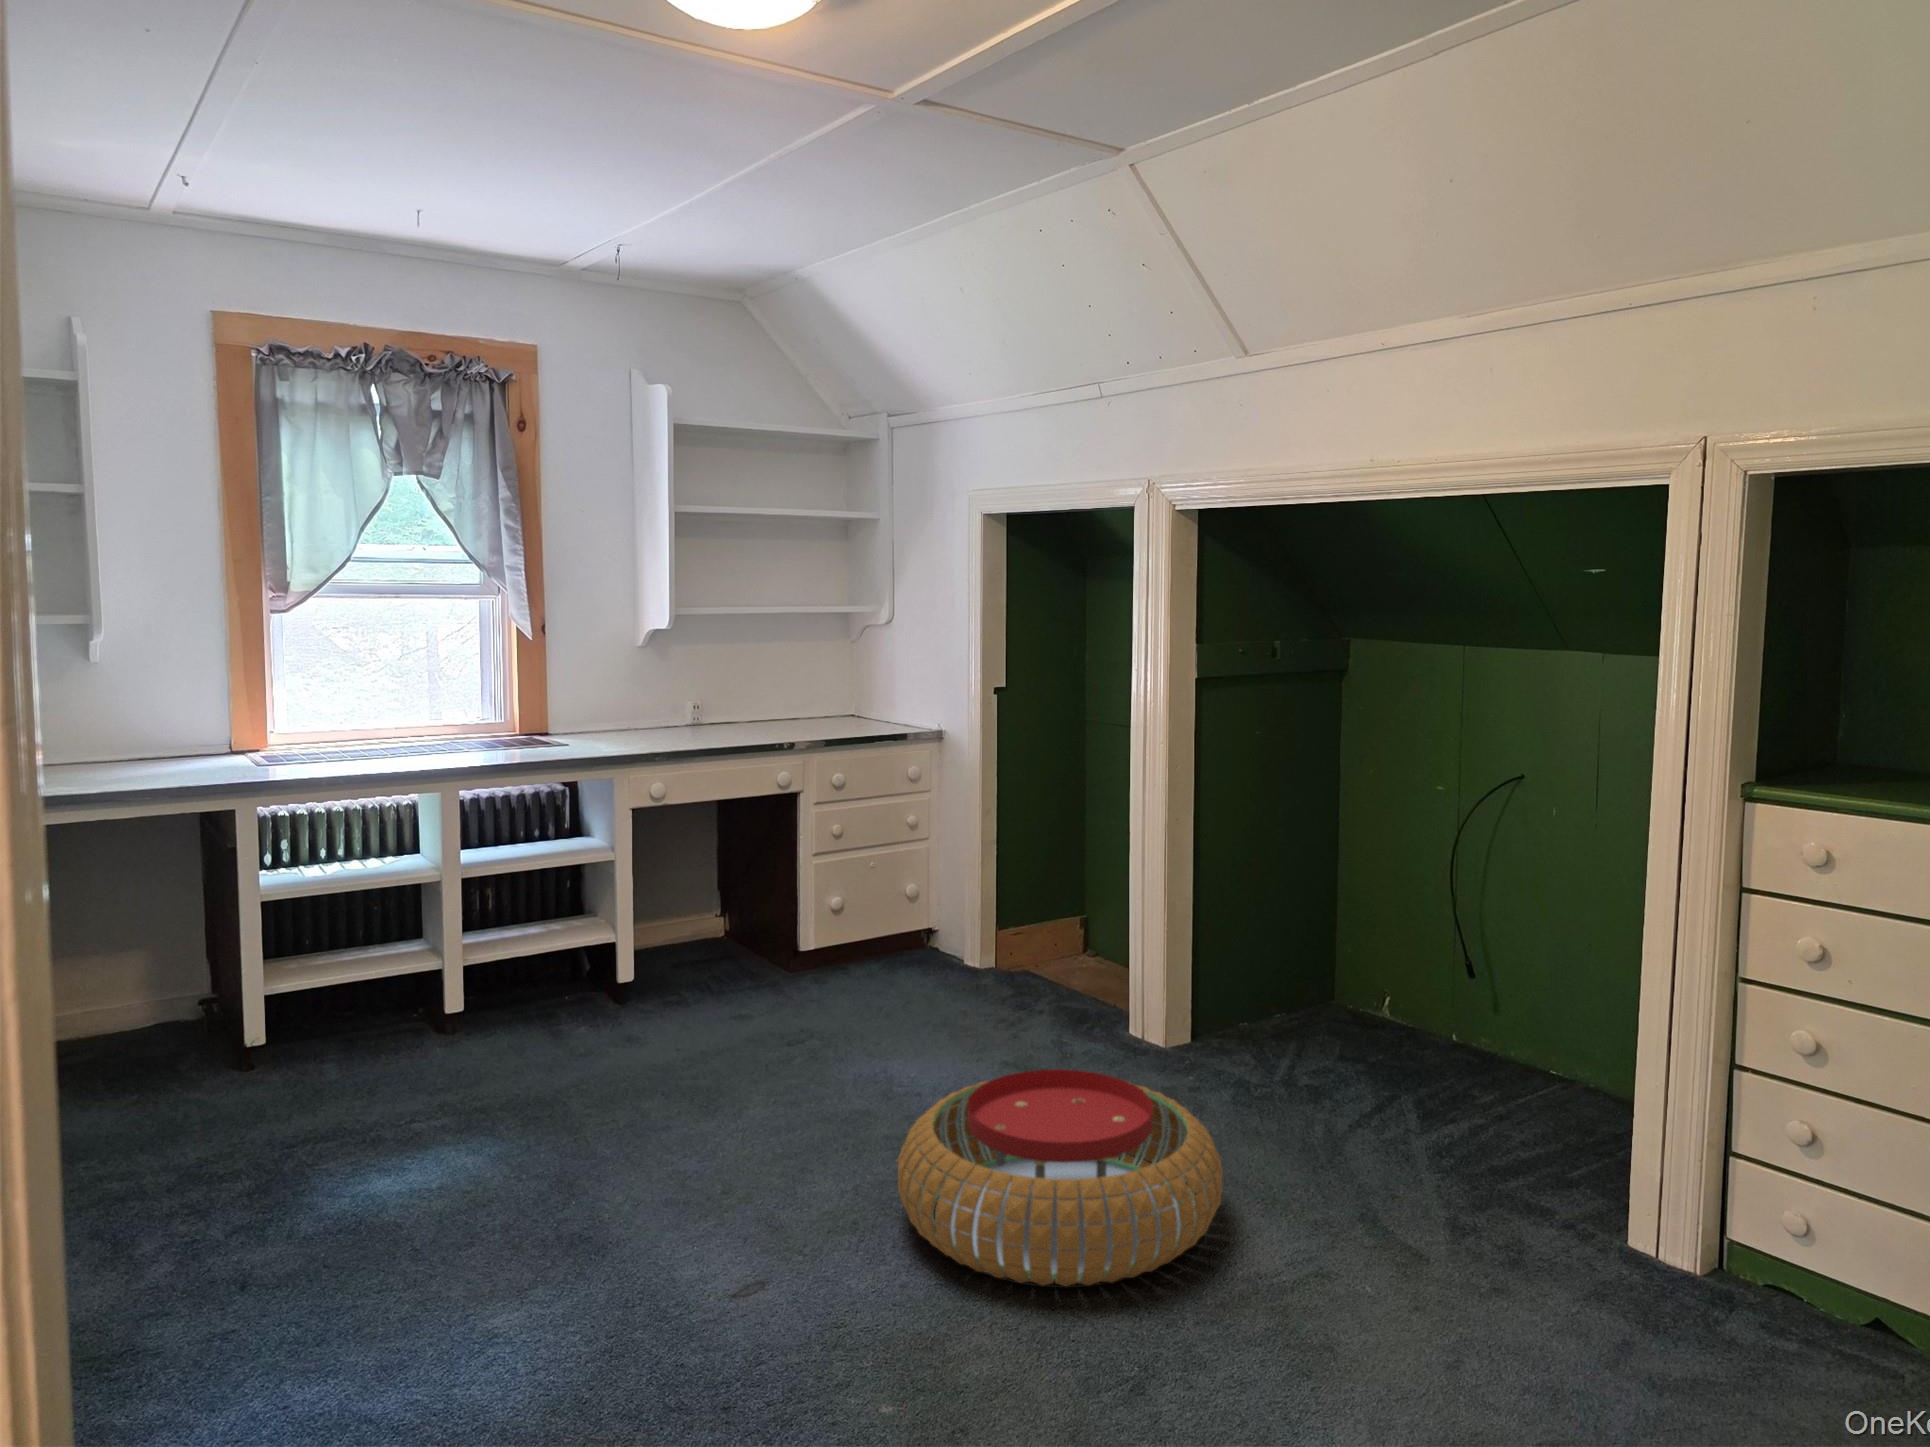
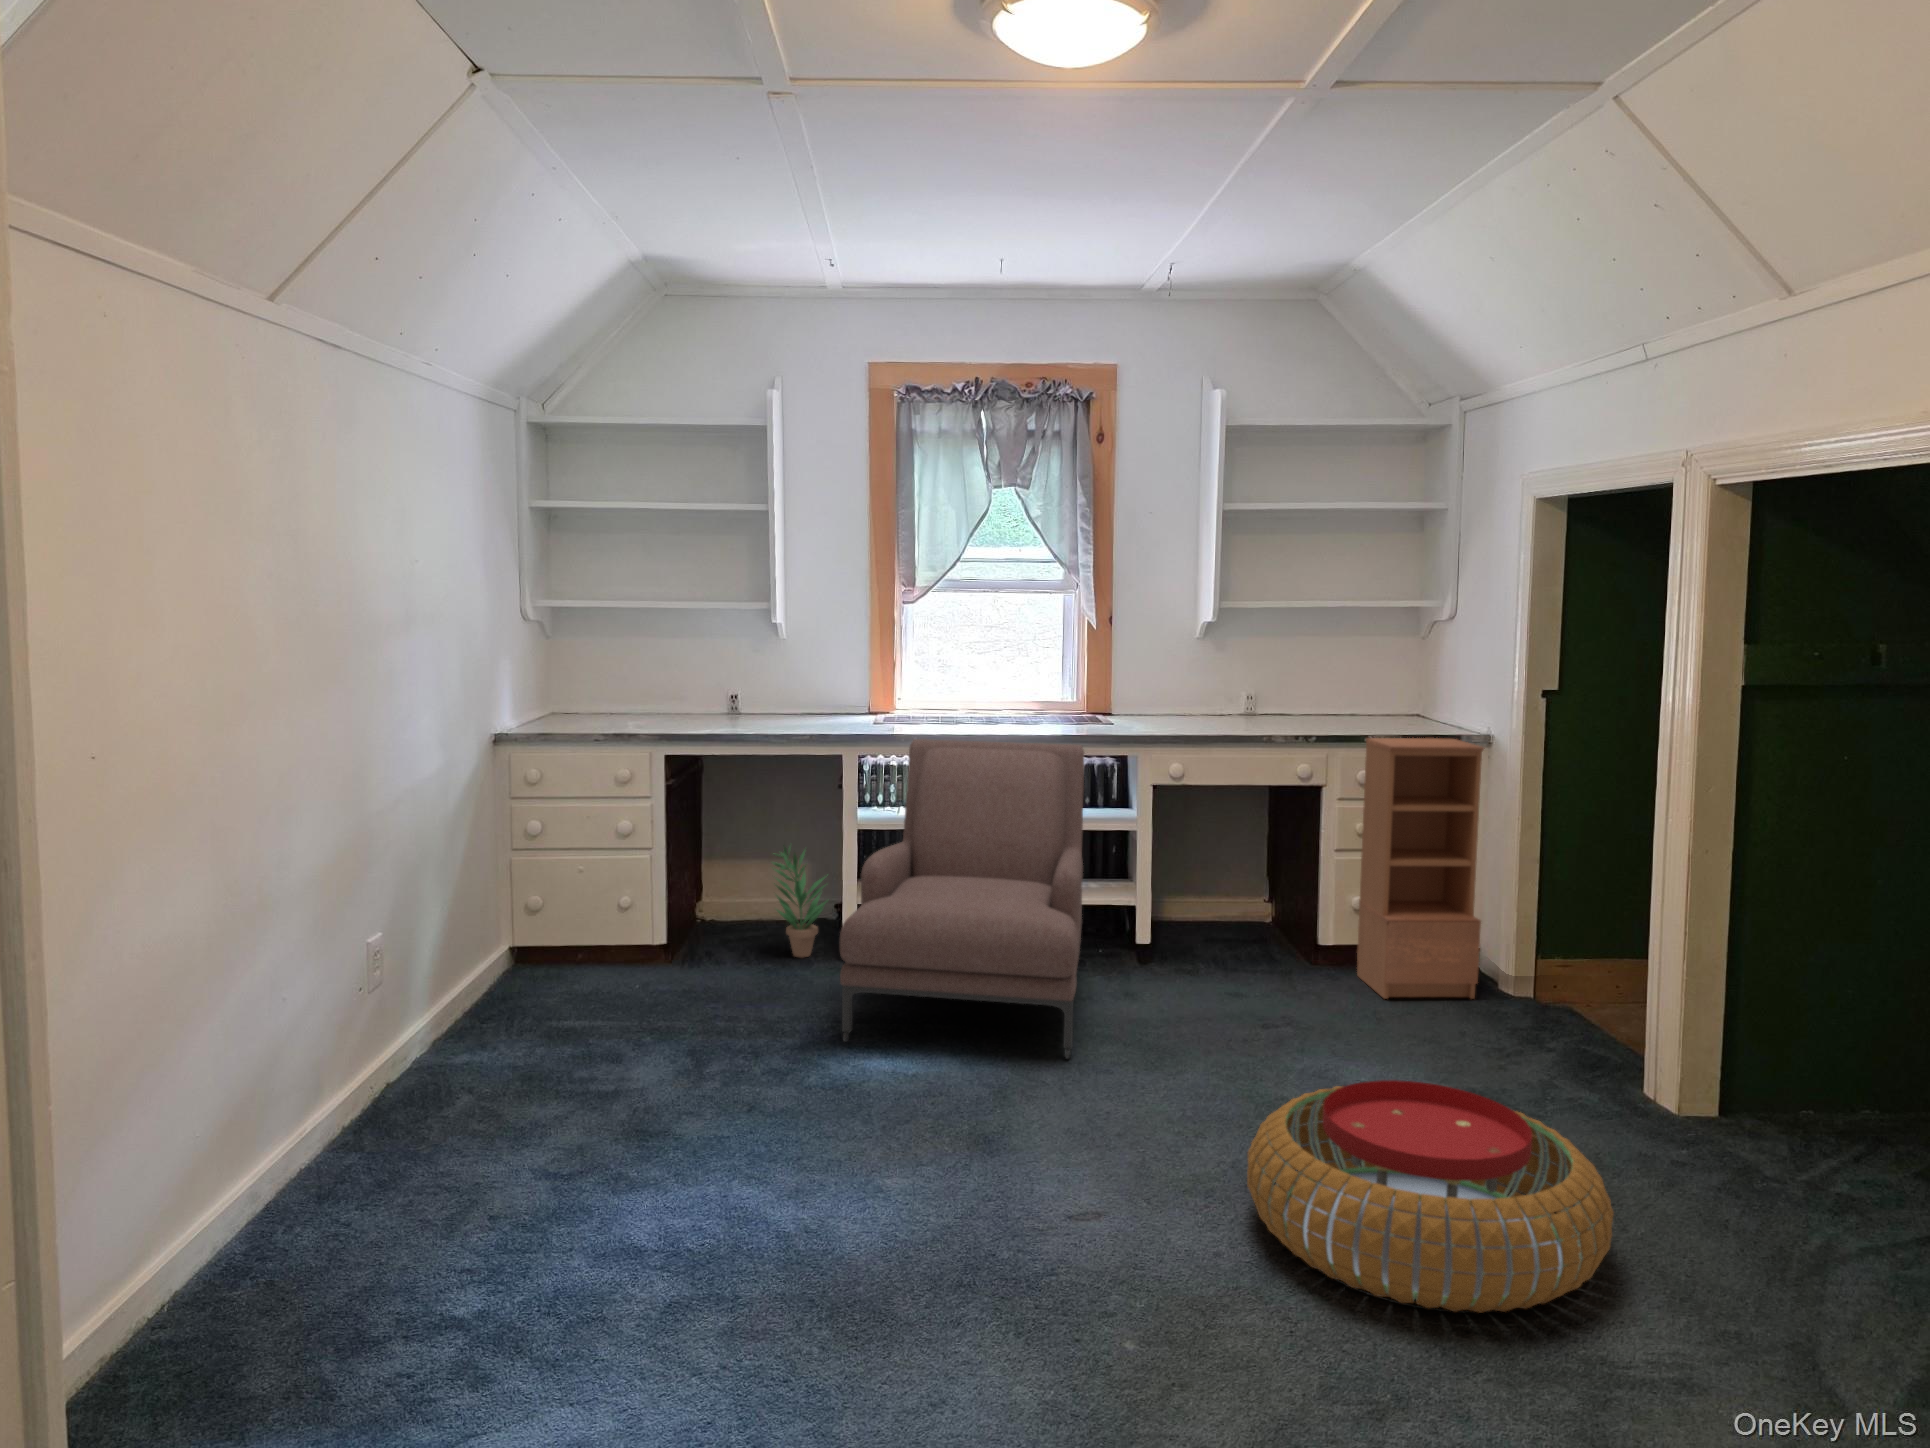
bookcase: none [839,733,957,993] -> present [1357,738,1485,999]
armchair: none [316,773,621,1178] -> present [840,739,1084,1059]
potted plant: none [126,934,225,1083] -> present [773,847,827,957]

